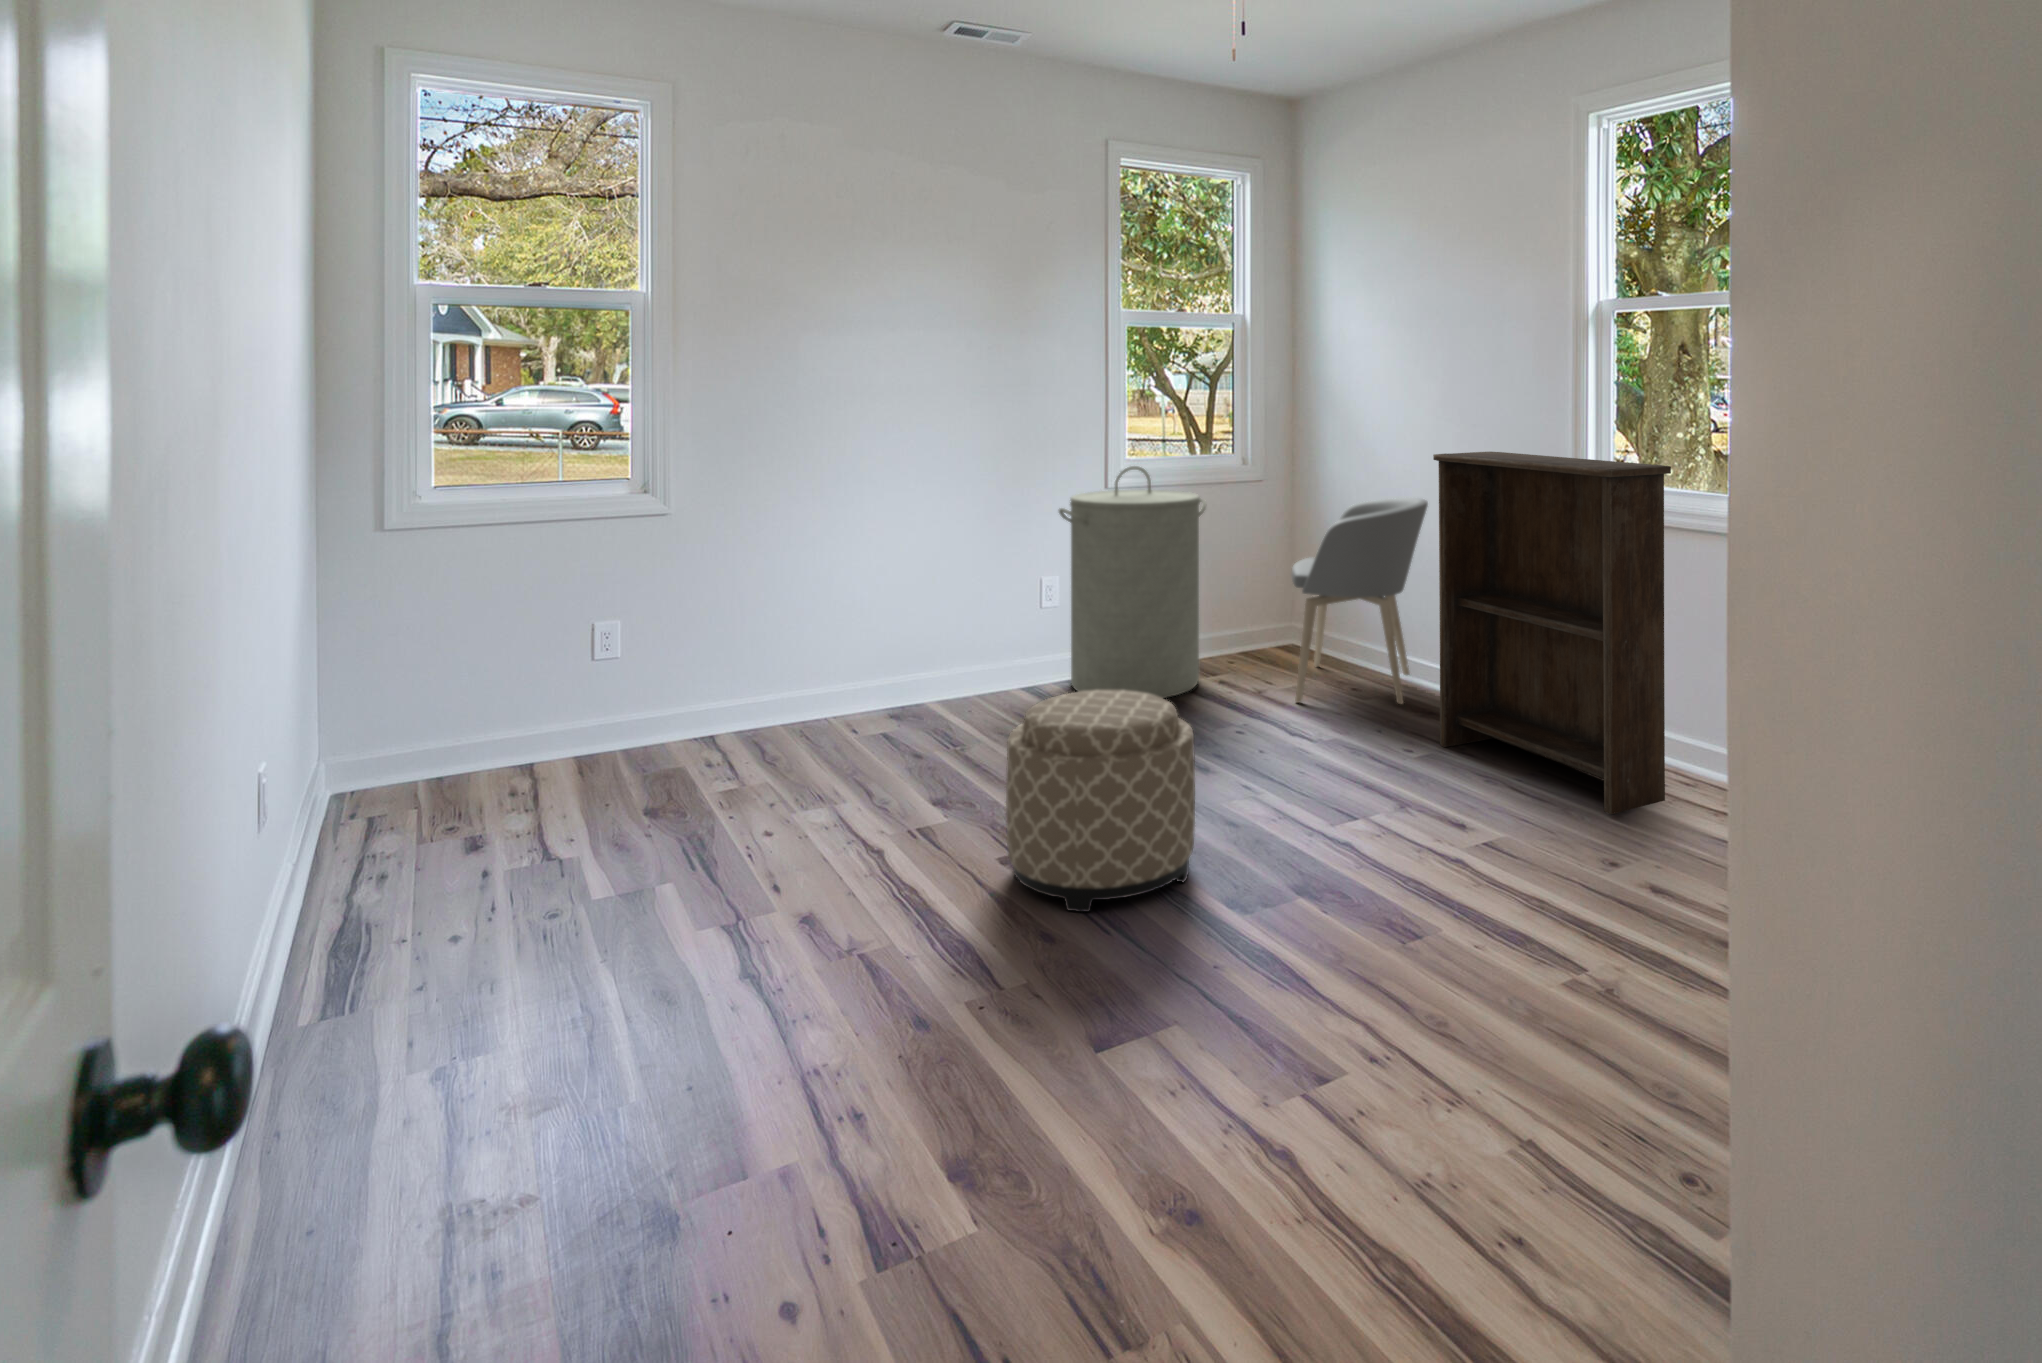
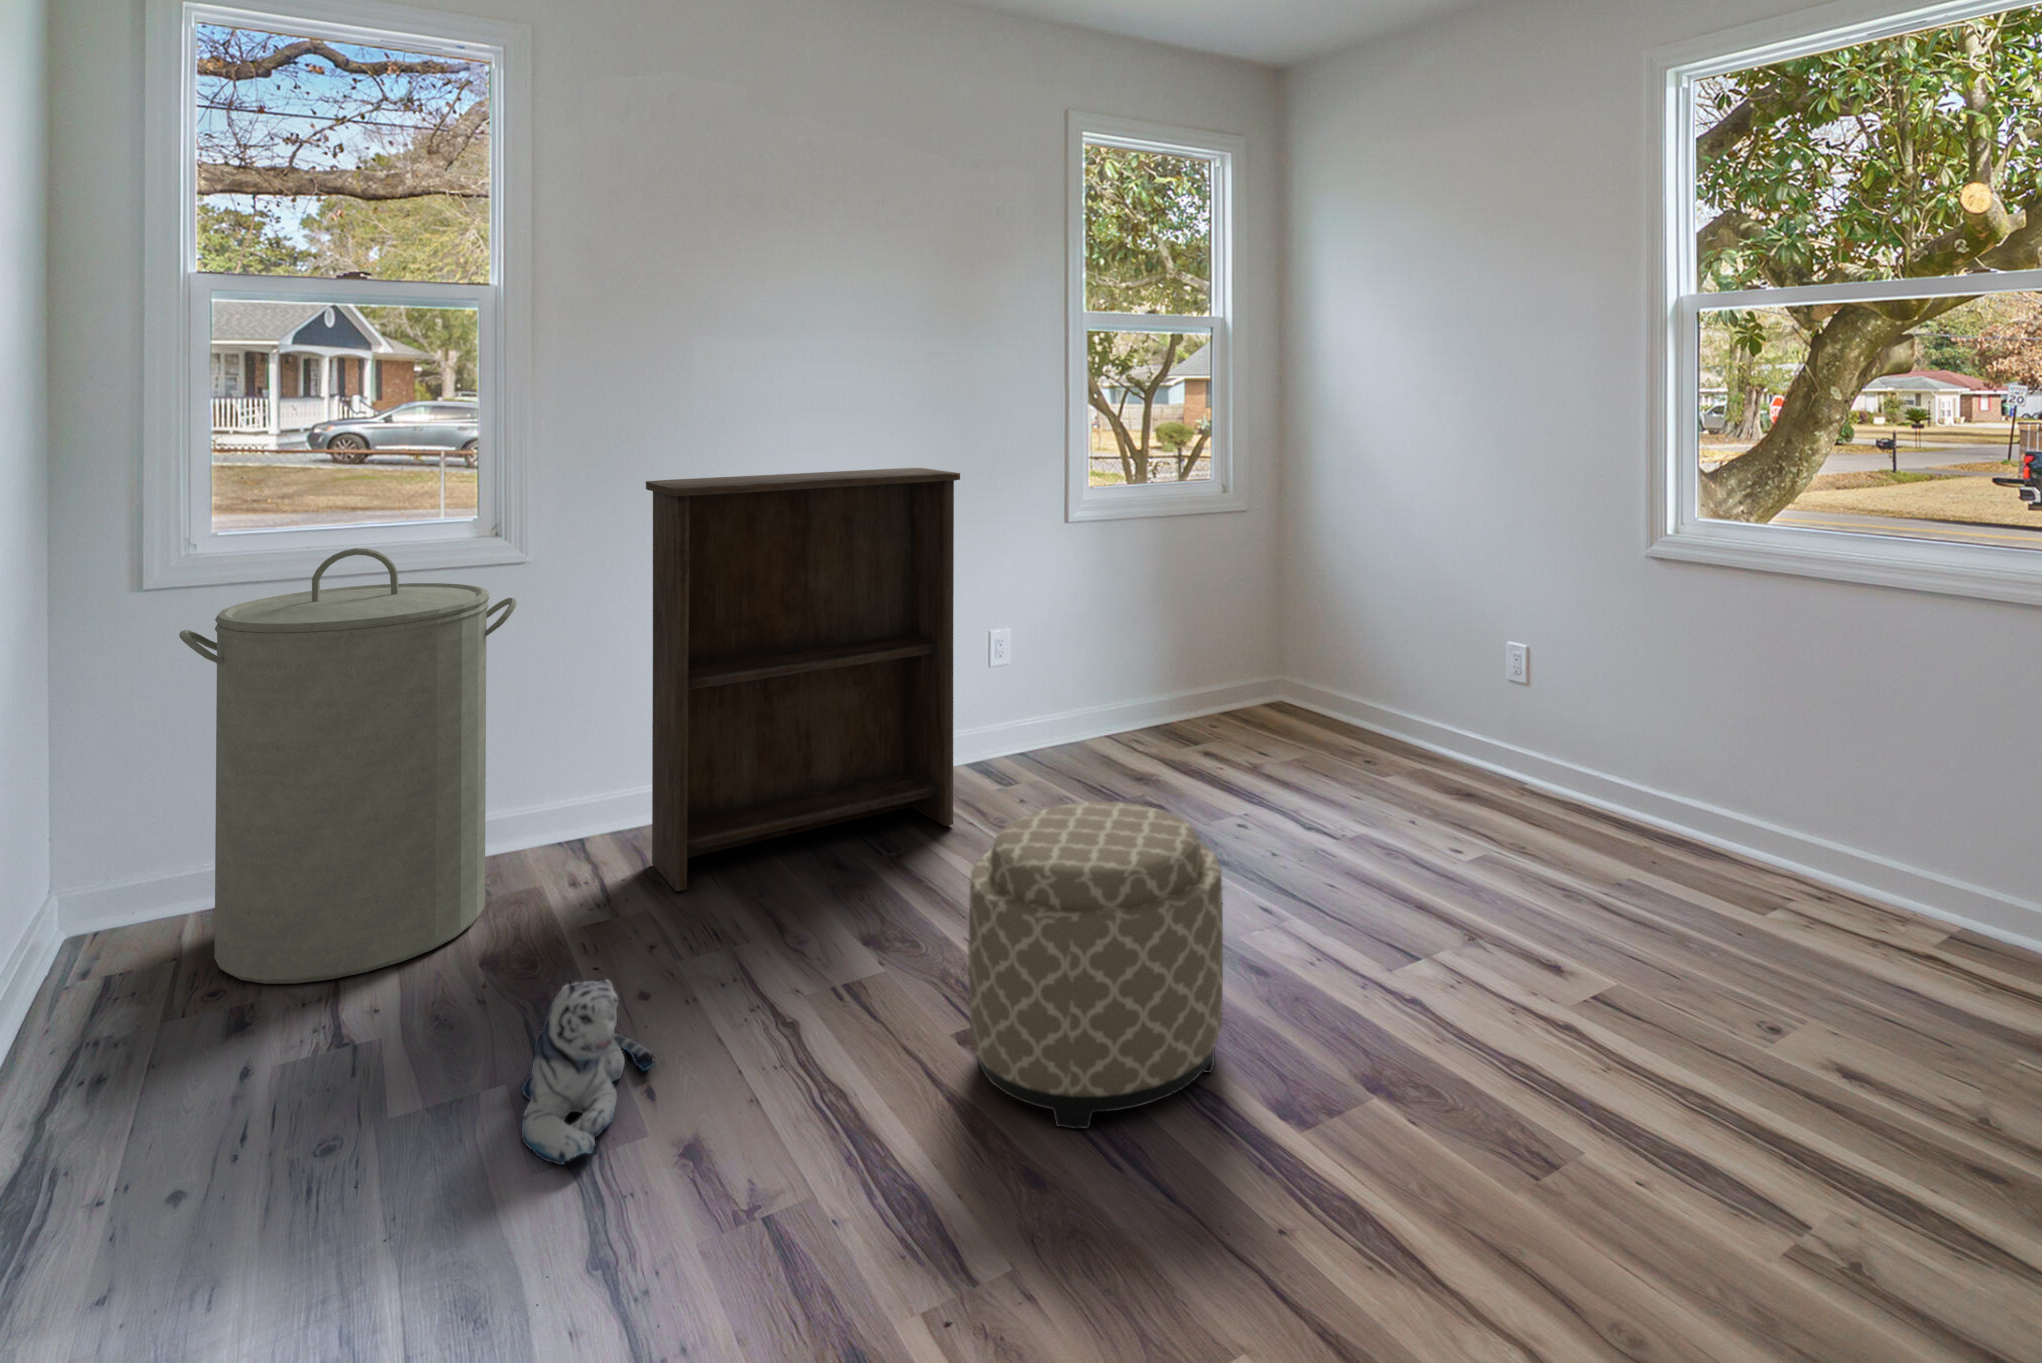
bookshelf: present [1433,452,1671,814] -> present [646,468,960,891]
laundry hamper: present [1059,466,1206,698] -> present [179,548,517,984]
armchair: present [1291,498,1428,704] -> none [1294,531,1458,785]
plush toy: none [682,805,779,926] -> present [521,979,655,1165]

